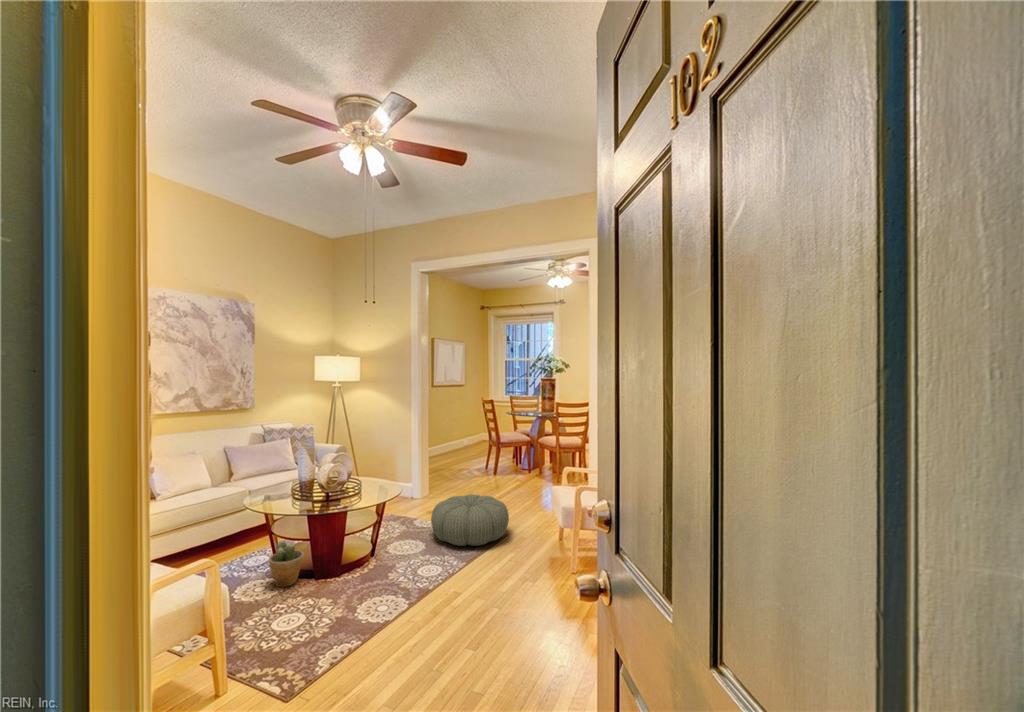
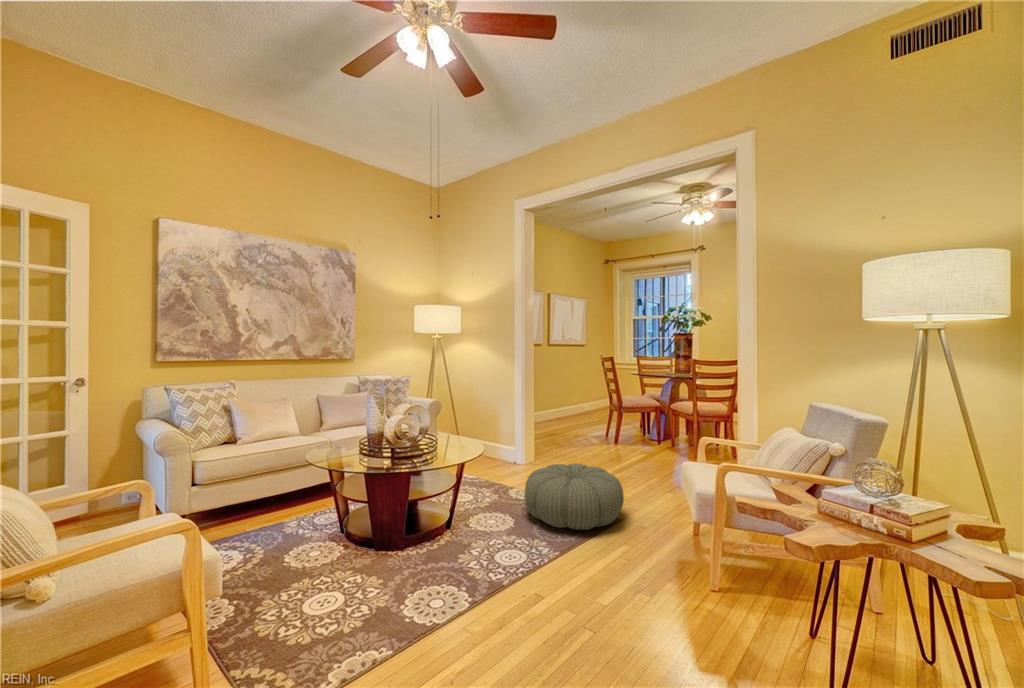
potted plant: present [269,540,303,587] -> none [326,498,365,554]

